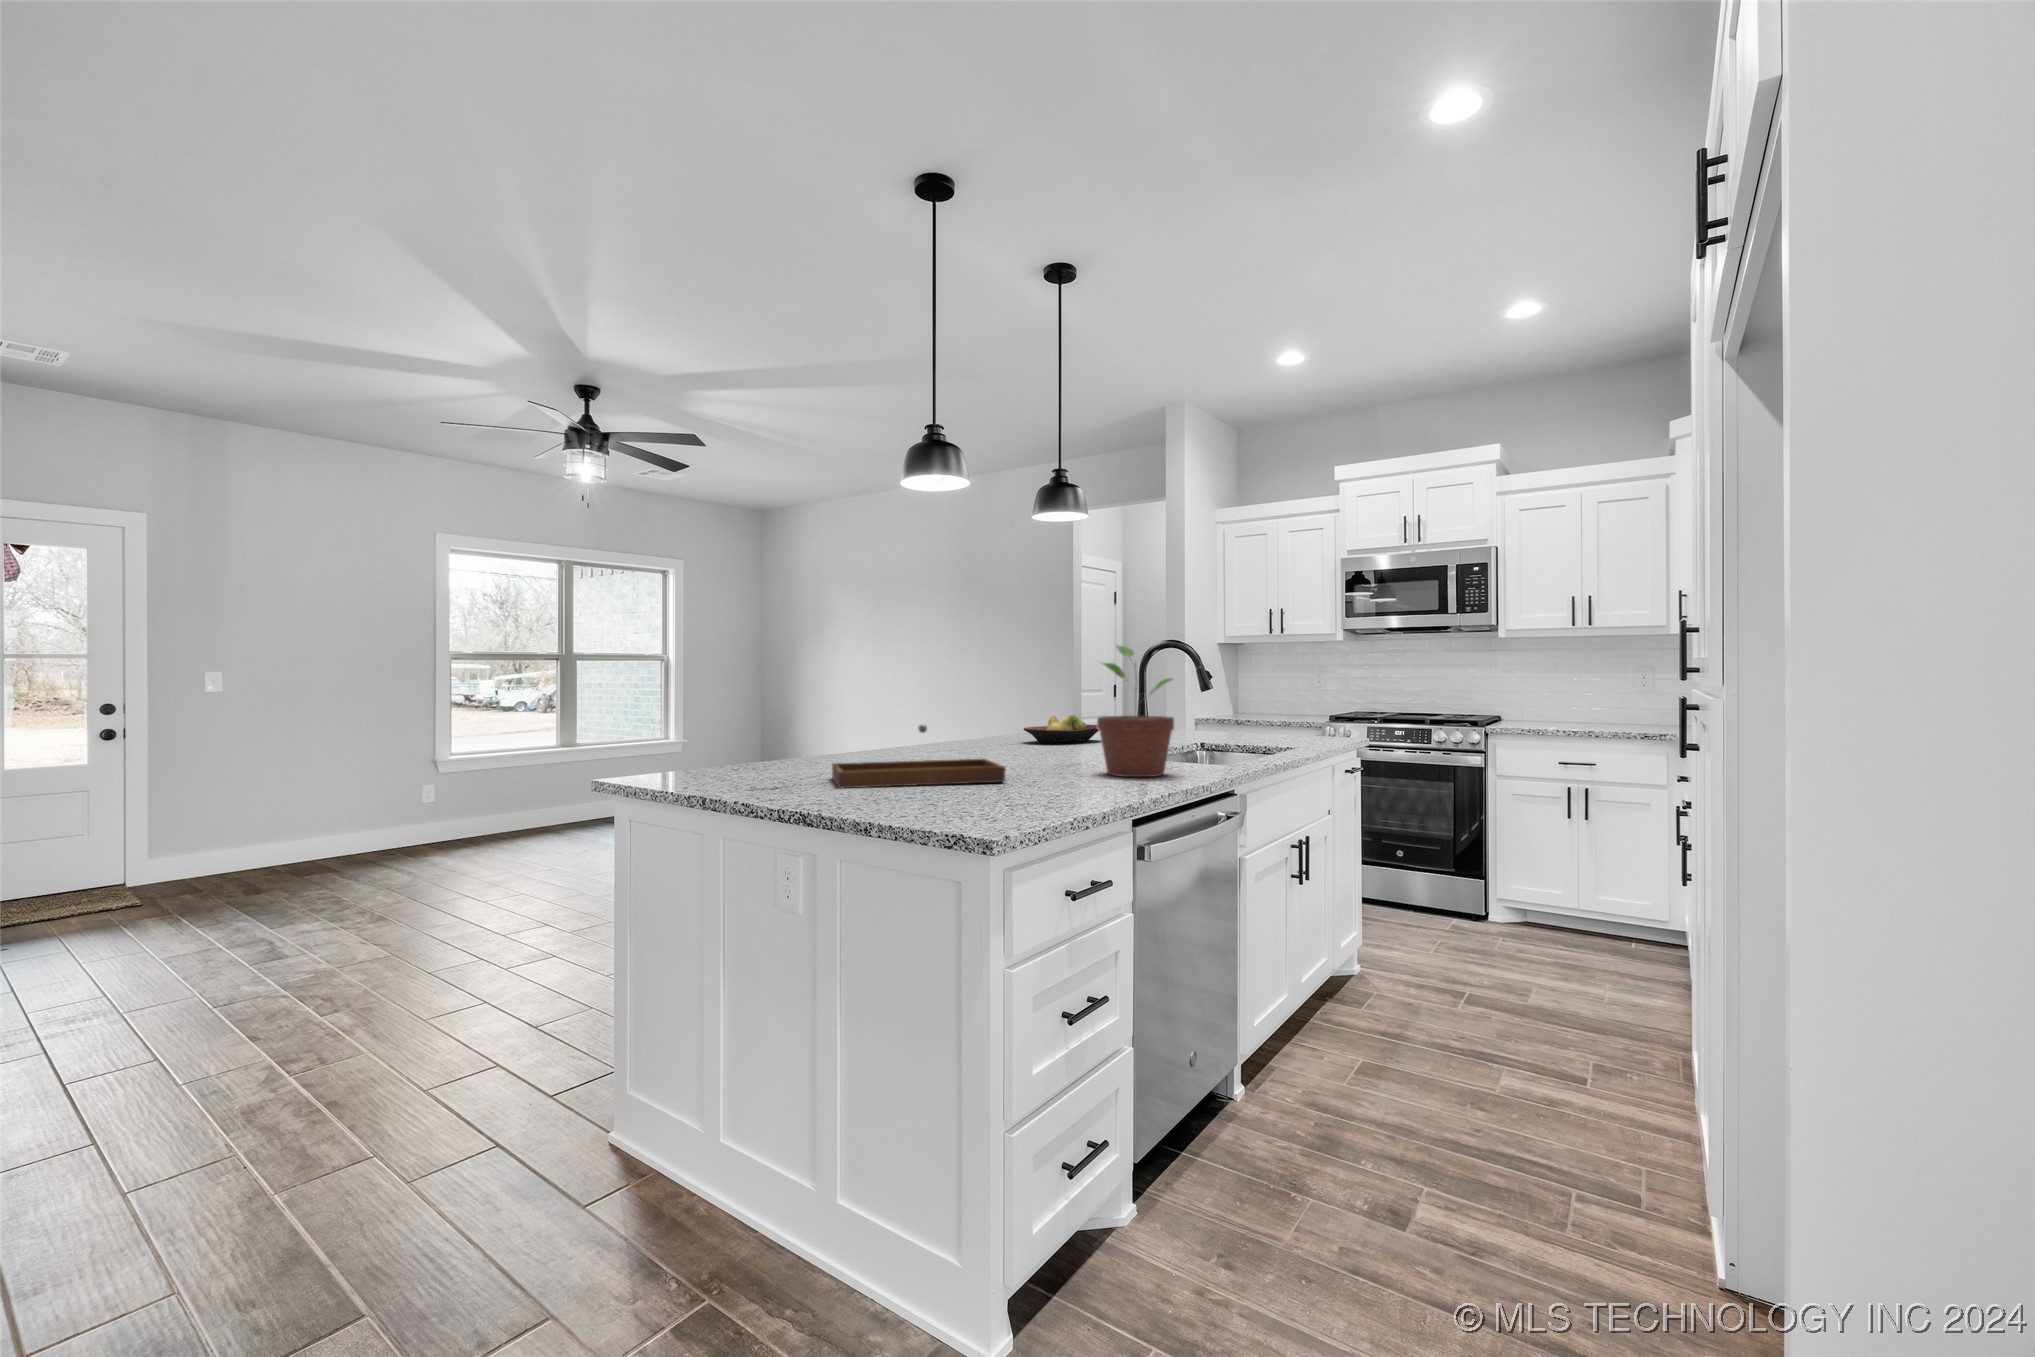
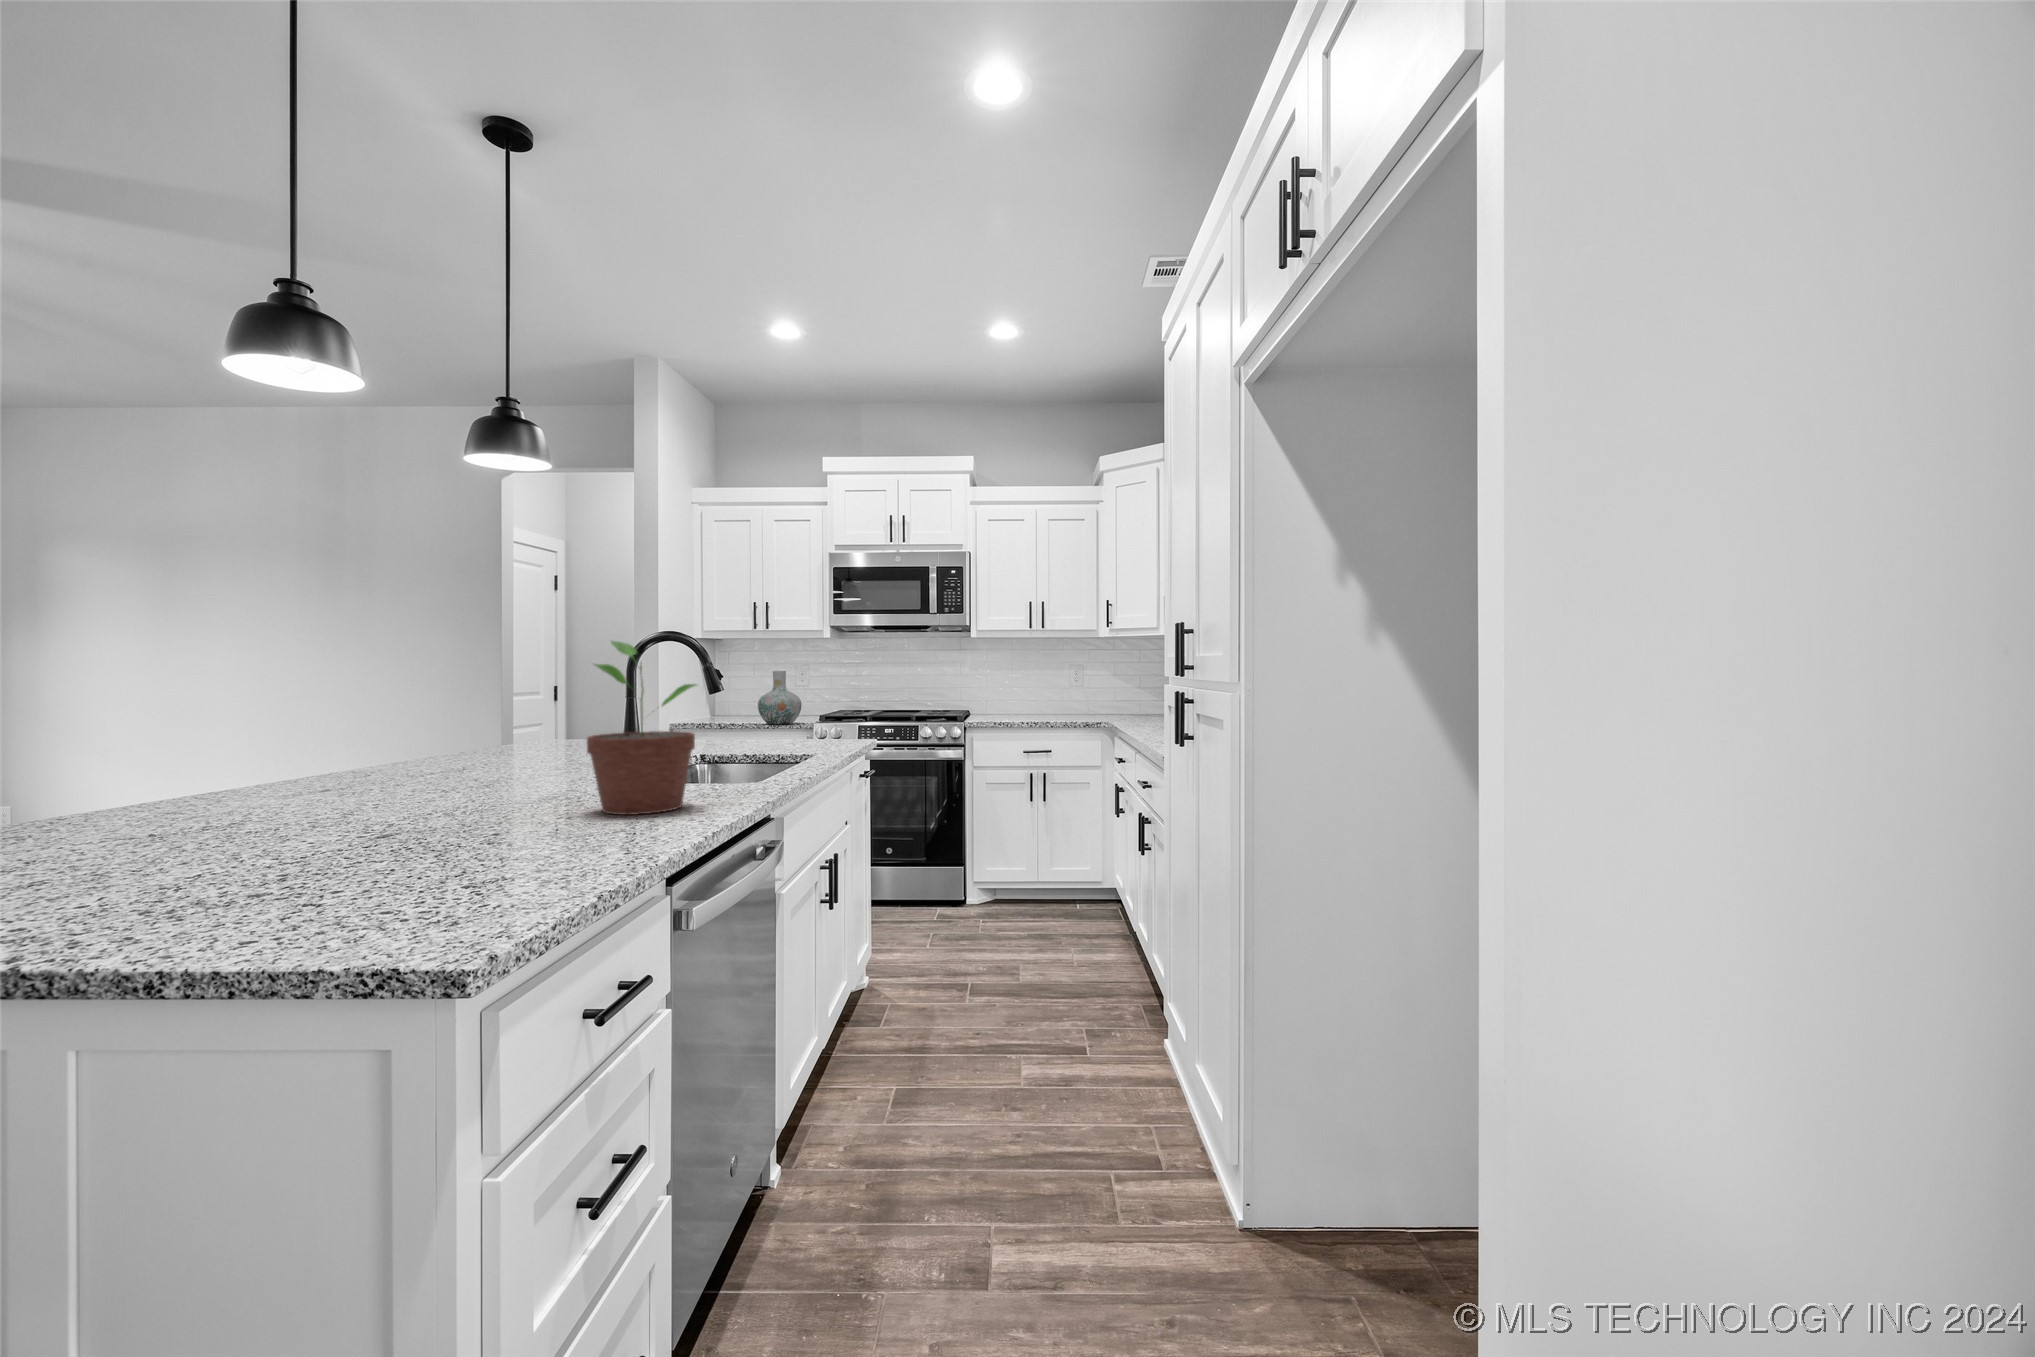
vase: none [1276,673,1318,724] -> present [758,671,802,725]
fruit bowl: present [1024,715,1099,744] -> none [449,729,567,769]
tray: present [832,724,1005,788] -> none [76,764,447,895]

